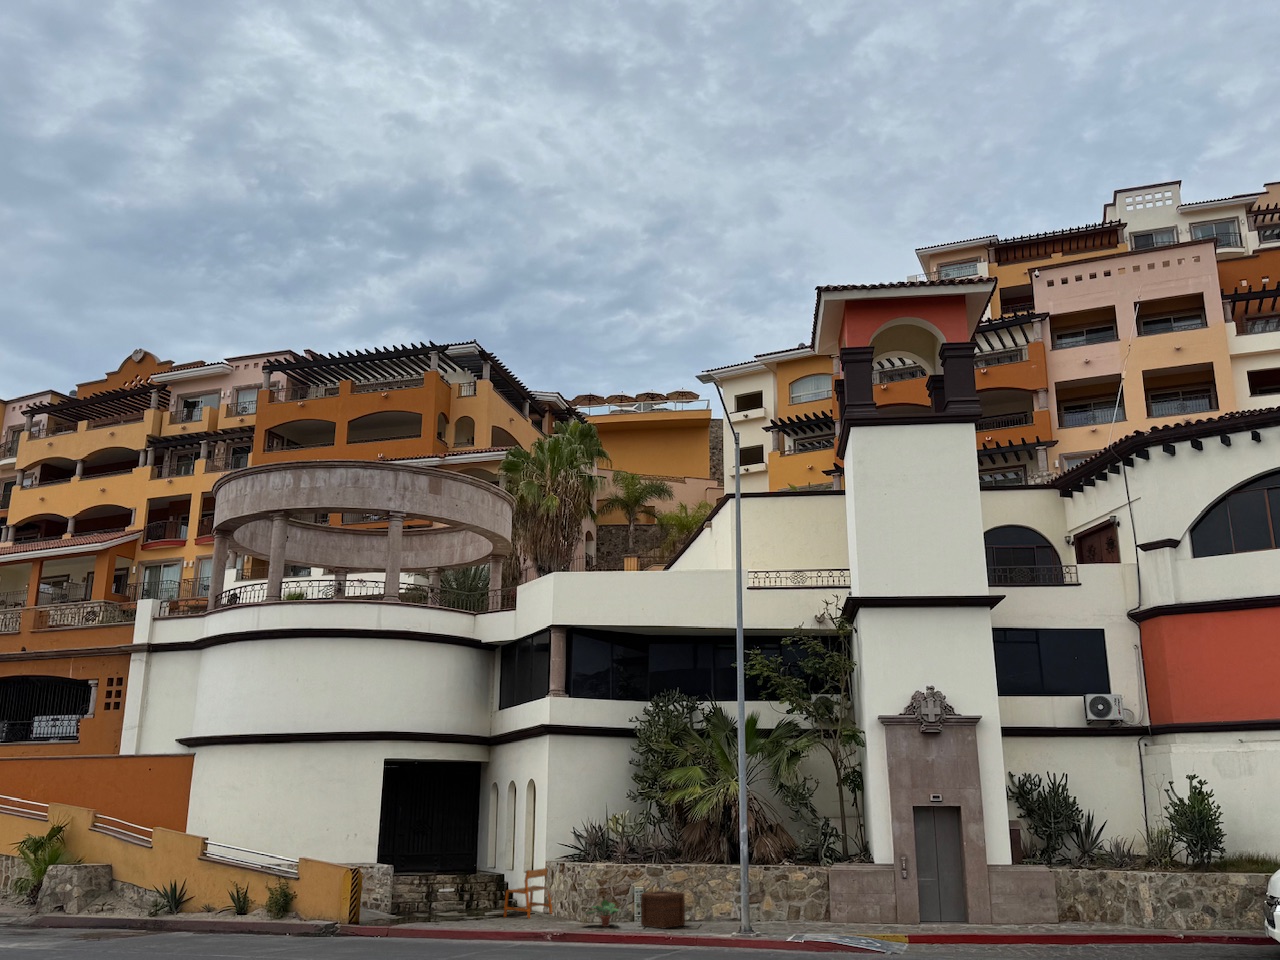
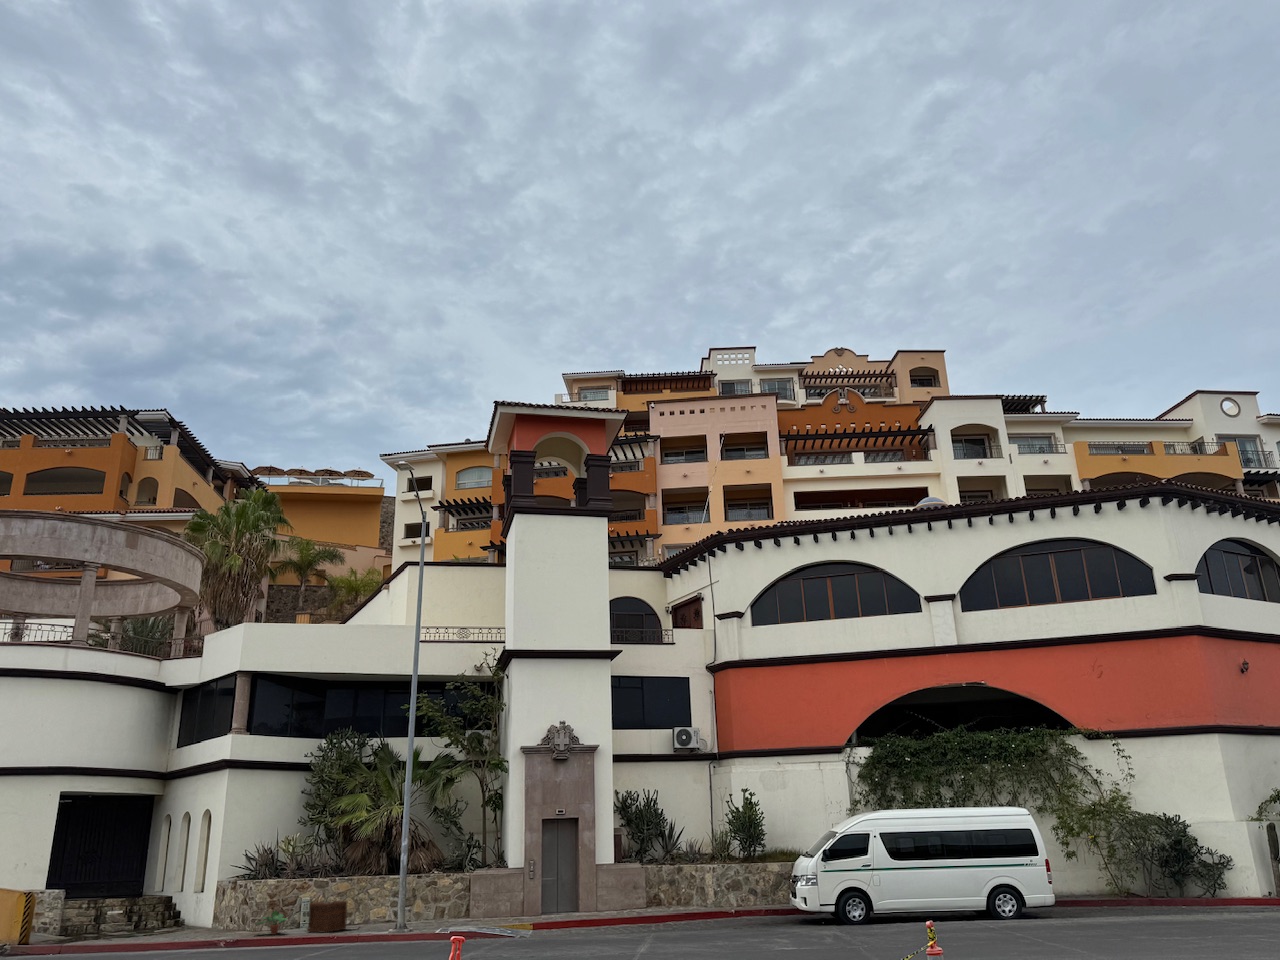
bench: present [504,868,552,918] -> none [174,887,223,935]

